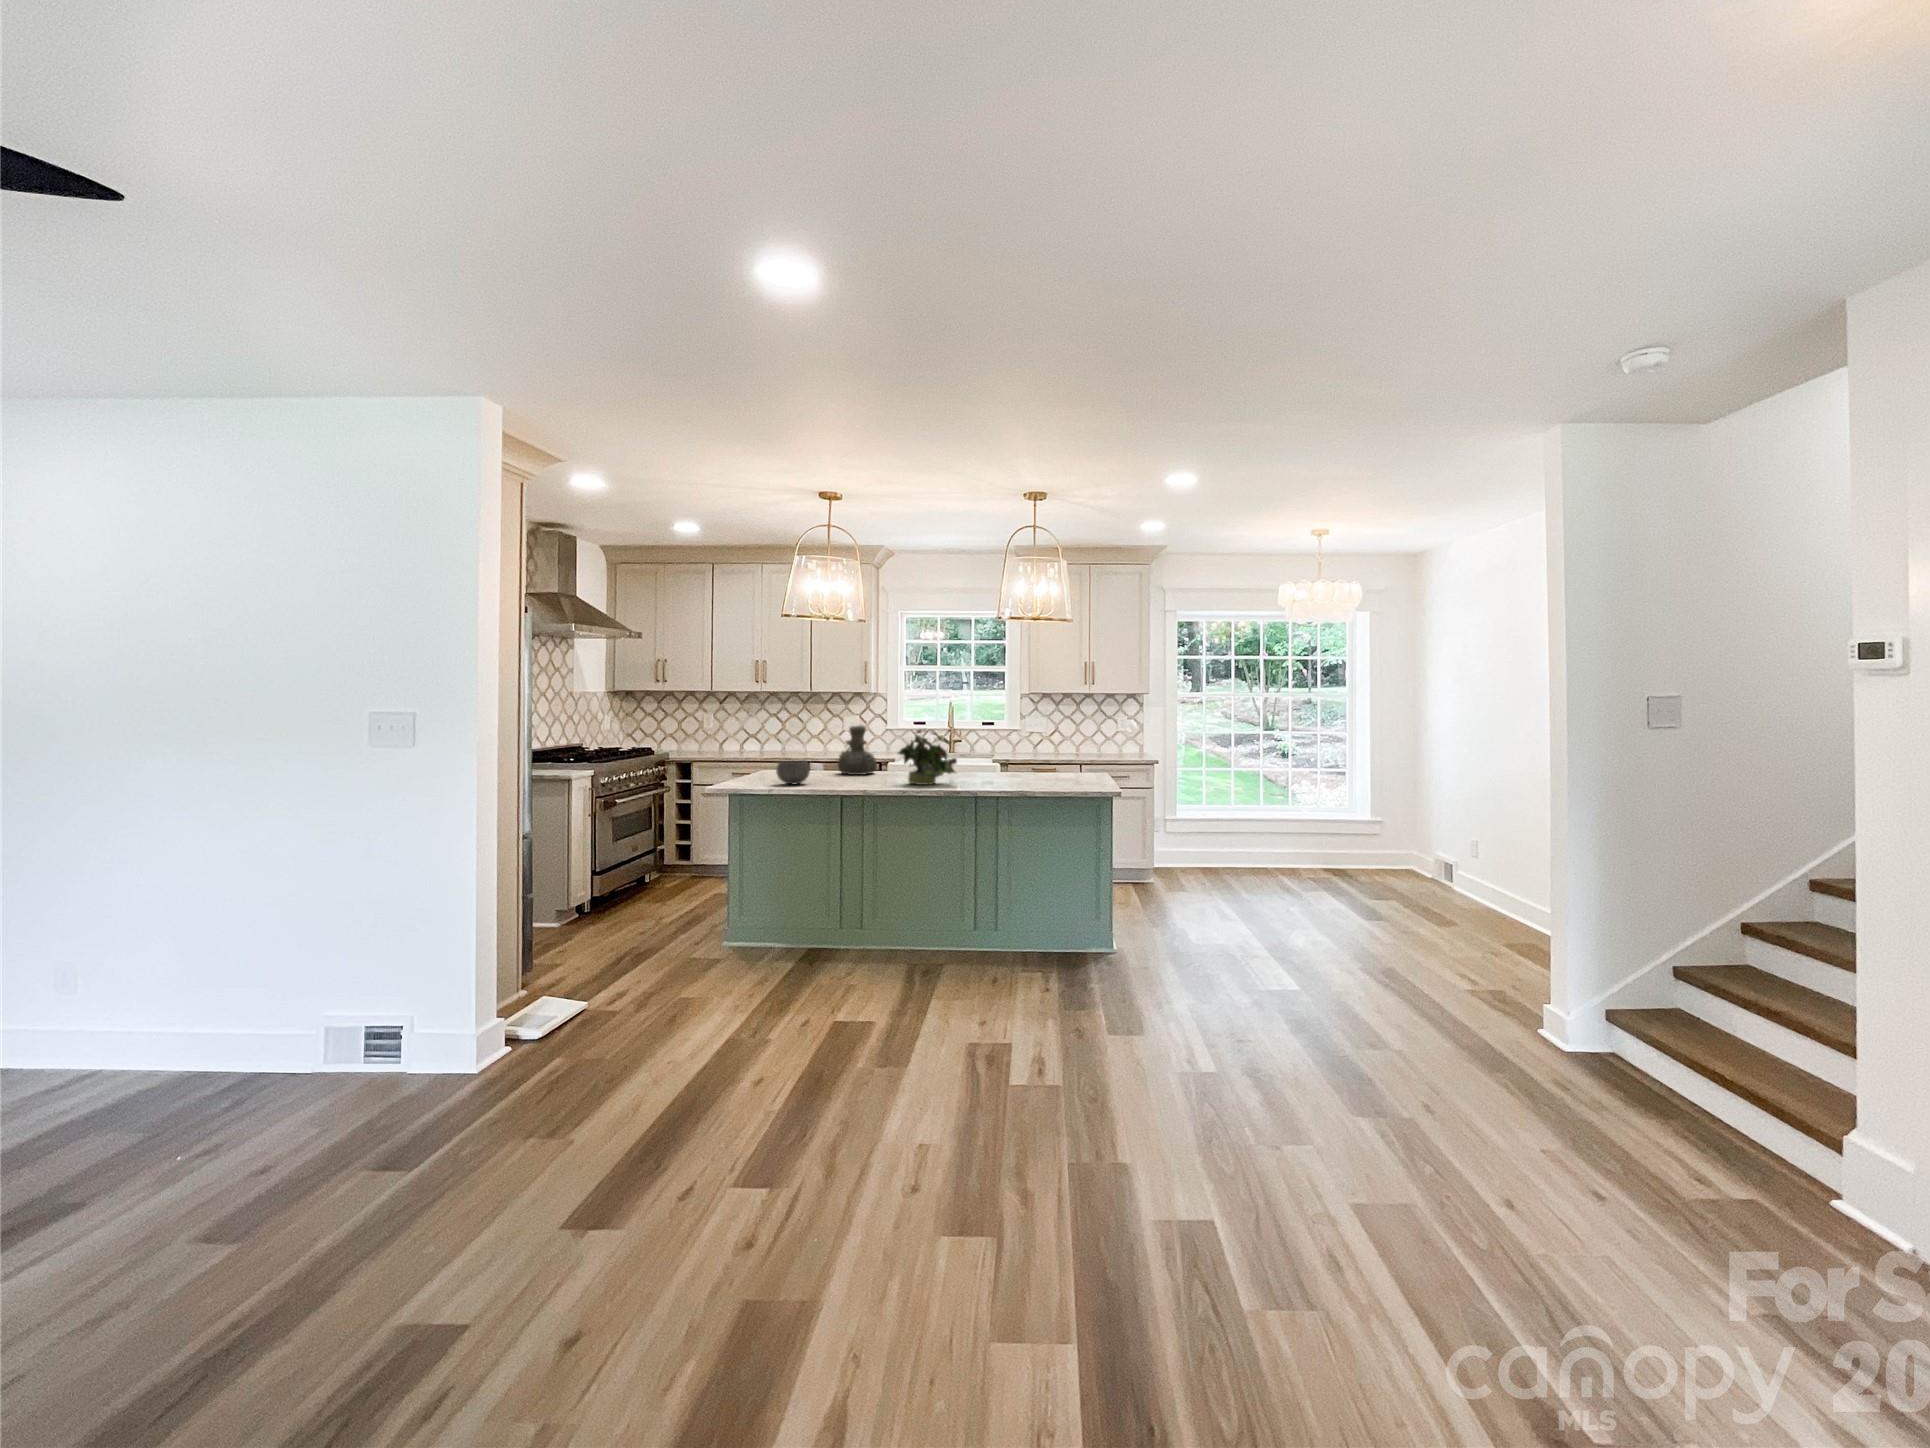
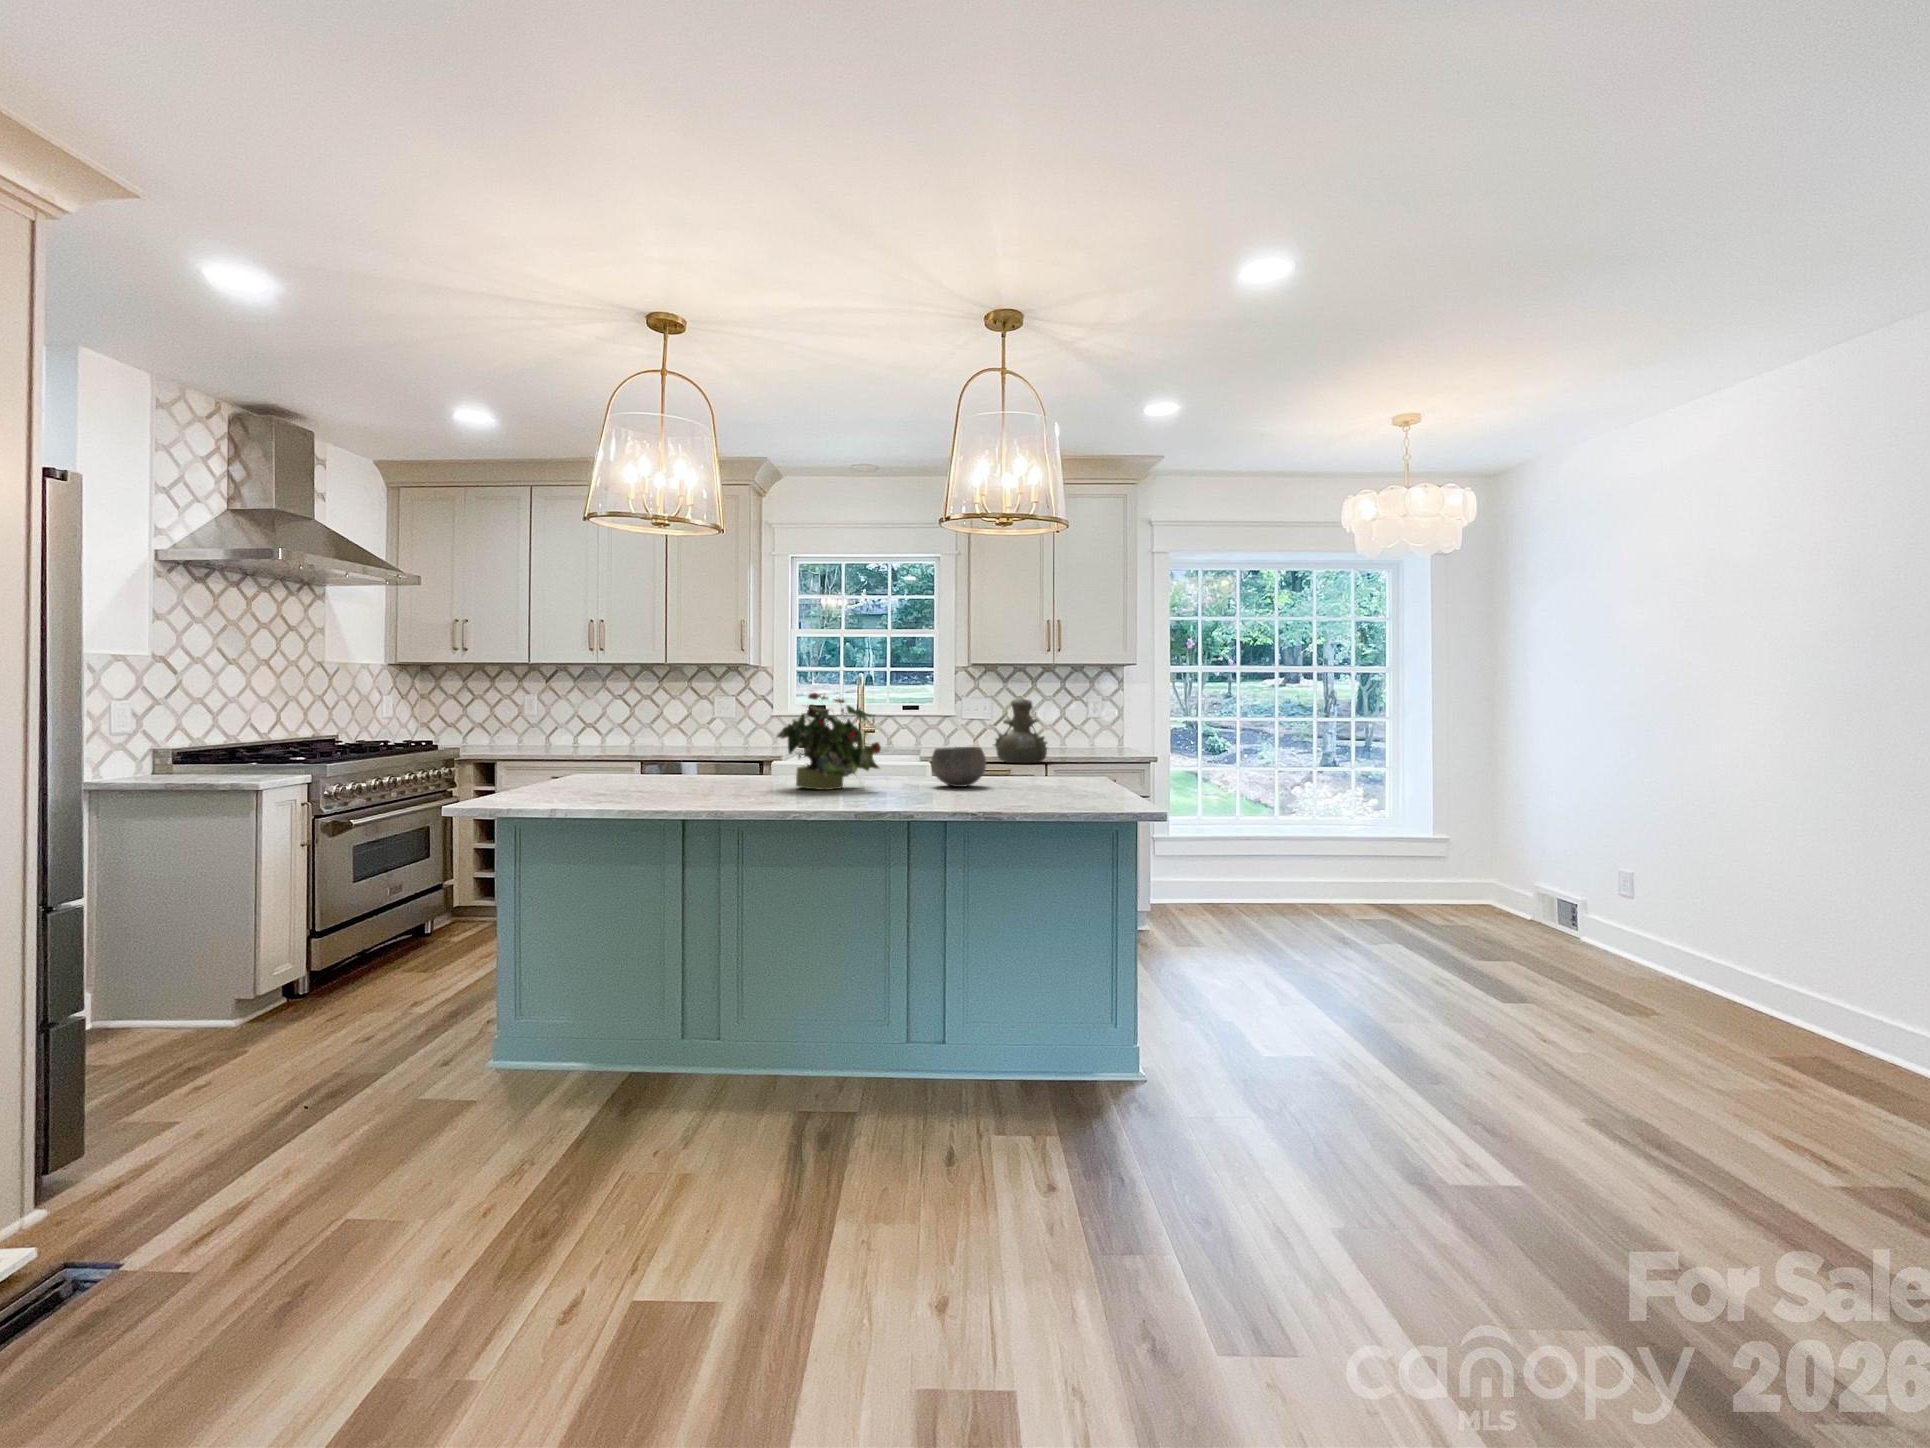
vase: present [838,725,877,775] -> present [994,700,1047,764]
bowl: present [776,760,810,784] -> present [931,747,986,787]

